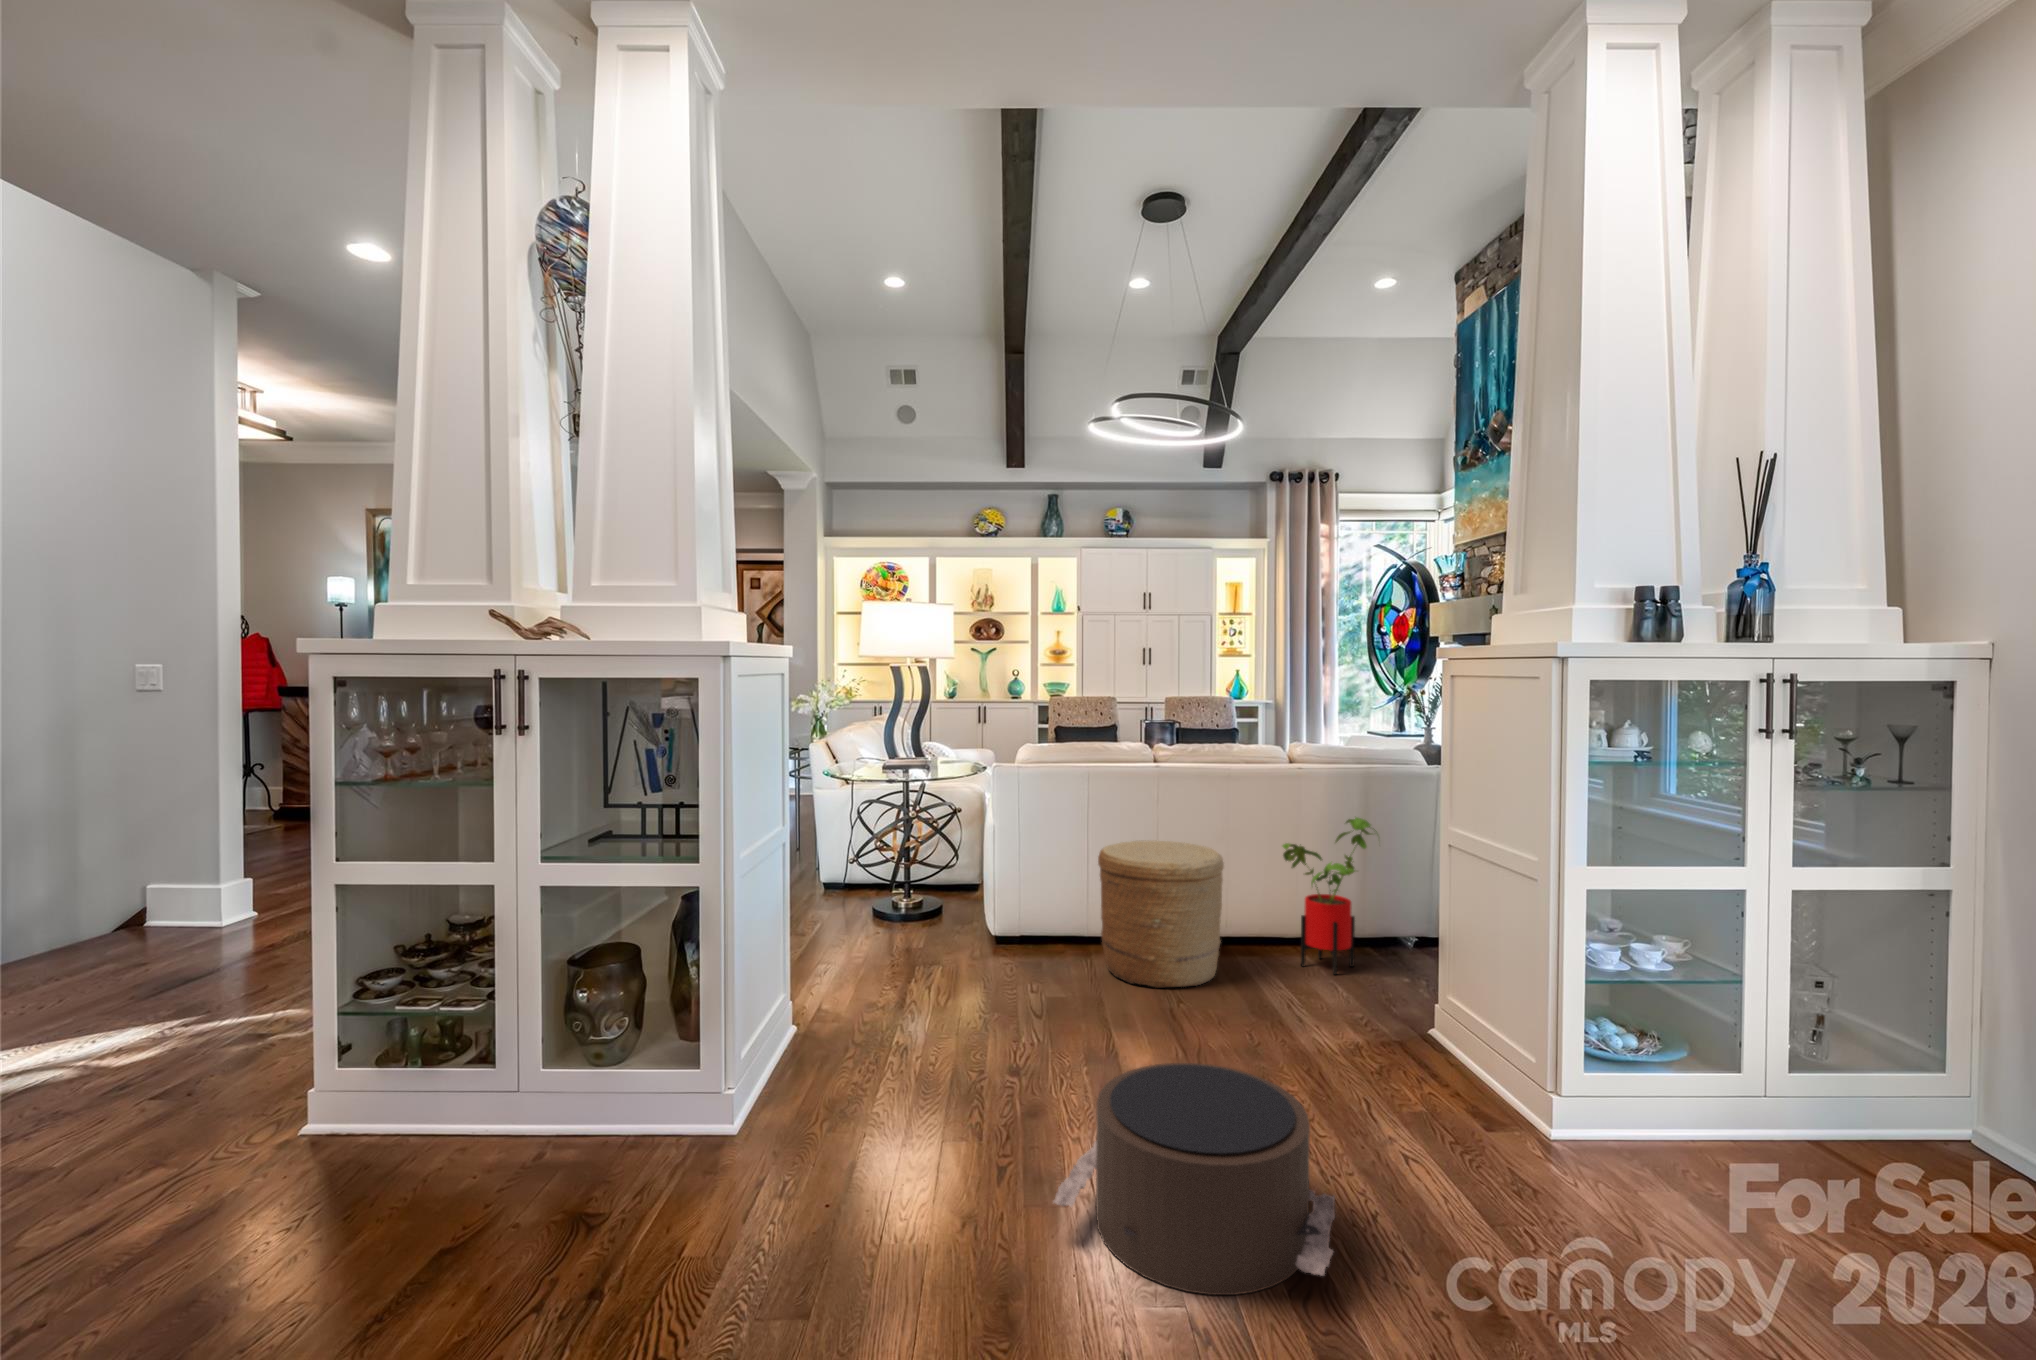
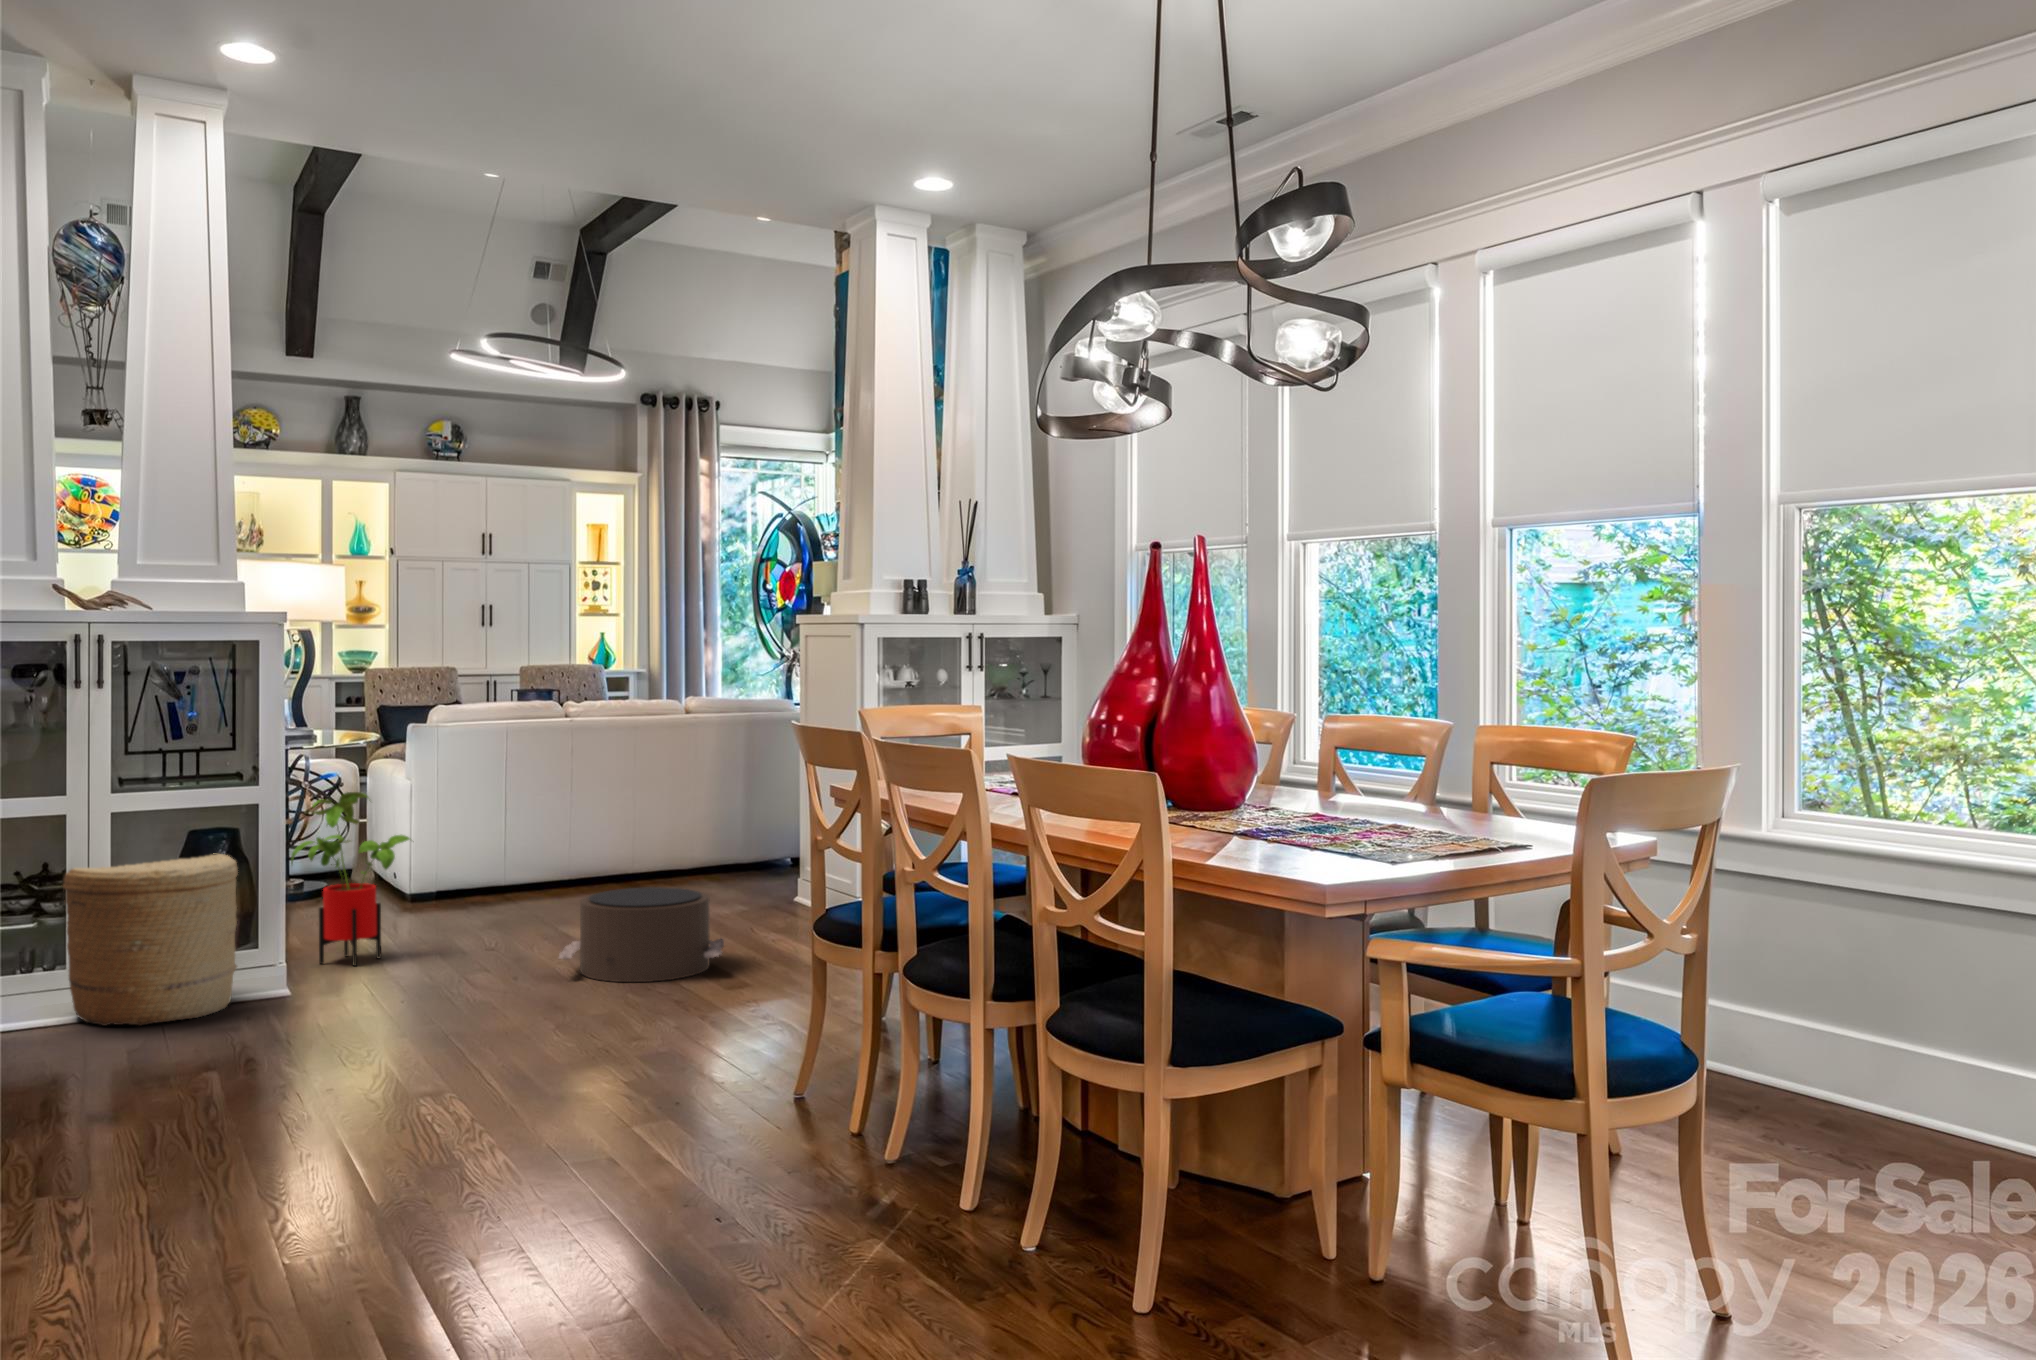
house plant: present [1283,817,1377,975] -> present [291,792,410,966]
woven basket: present [1098,840,1224,988] -> present [63,854,238,1026]

